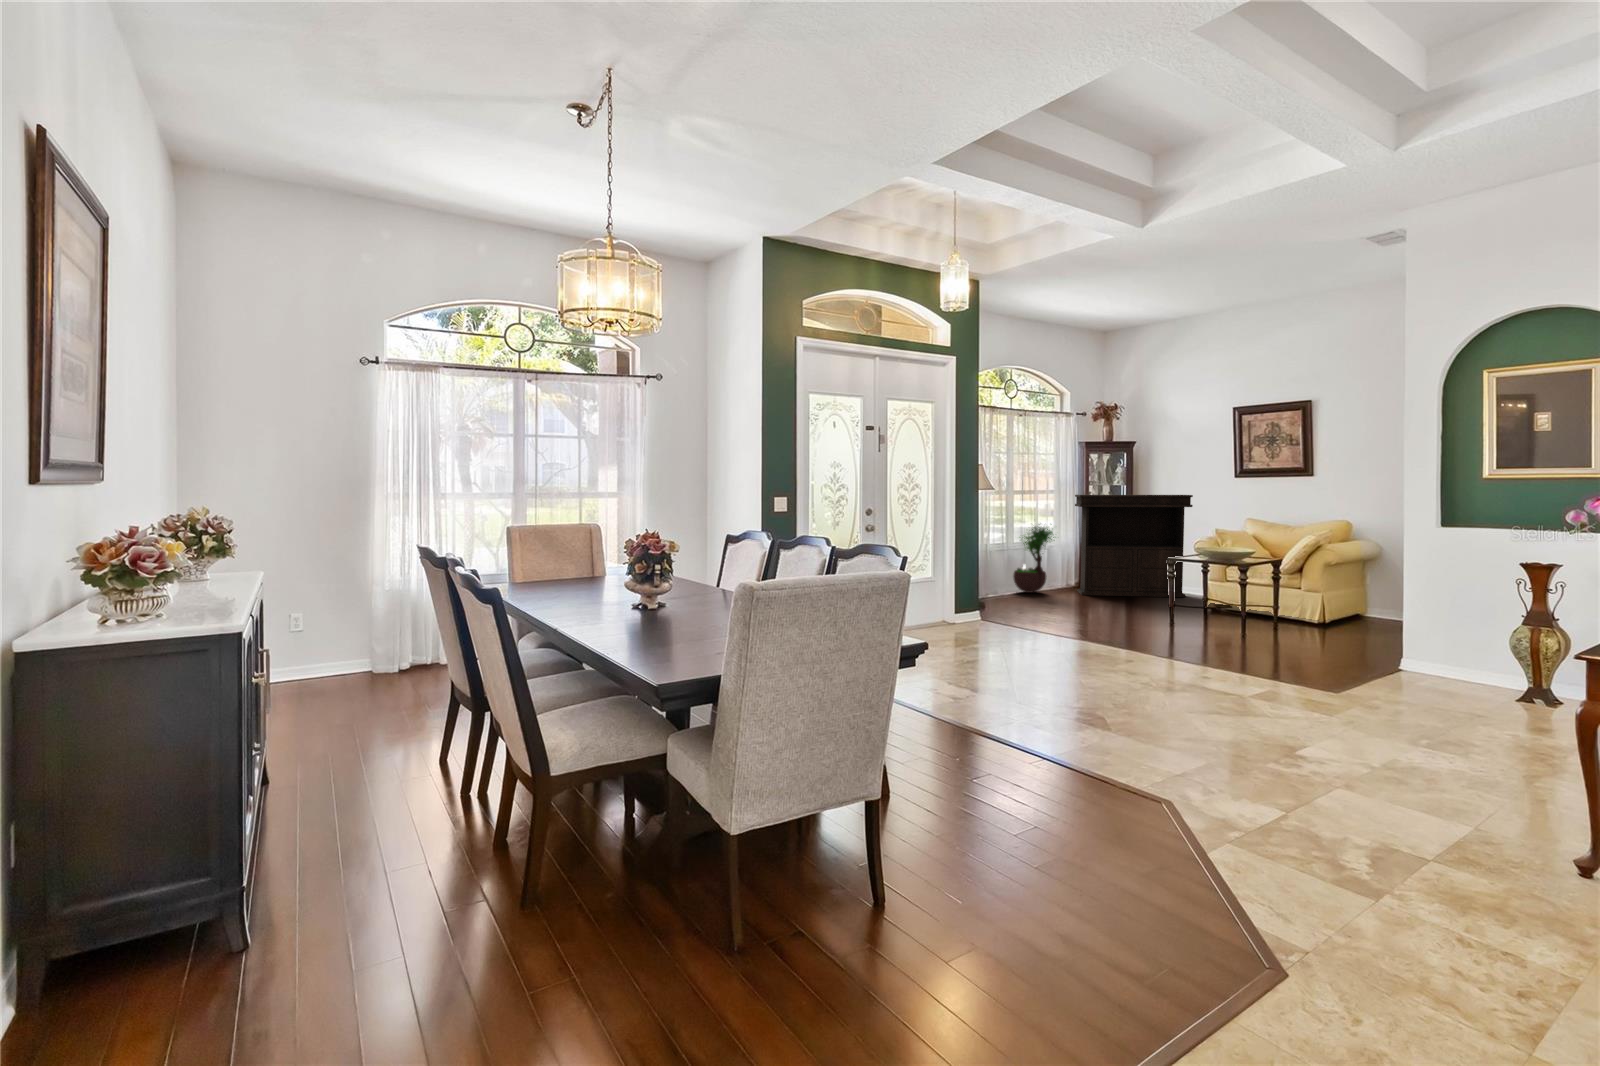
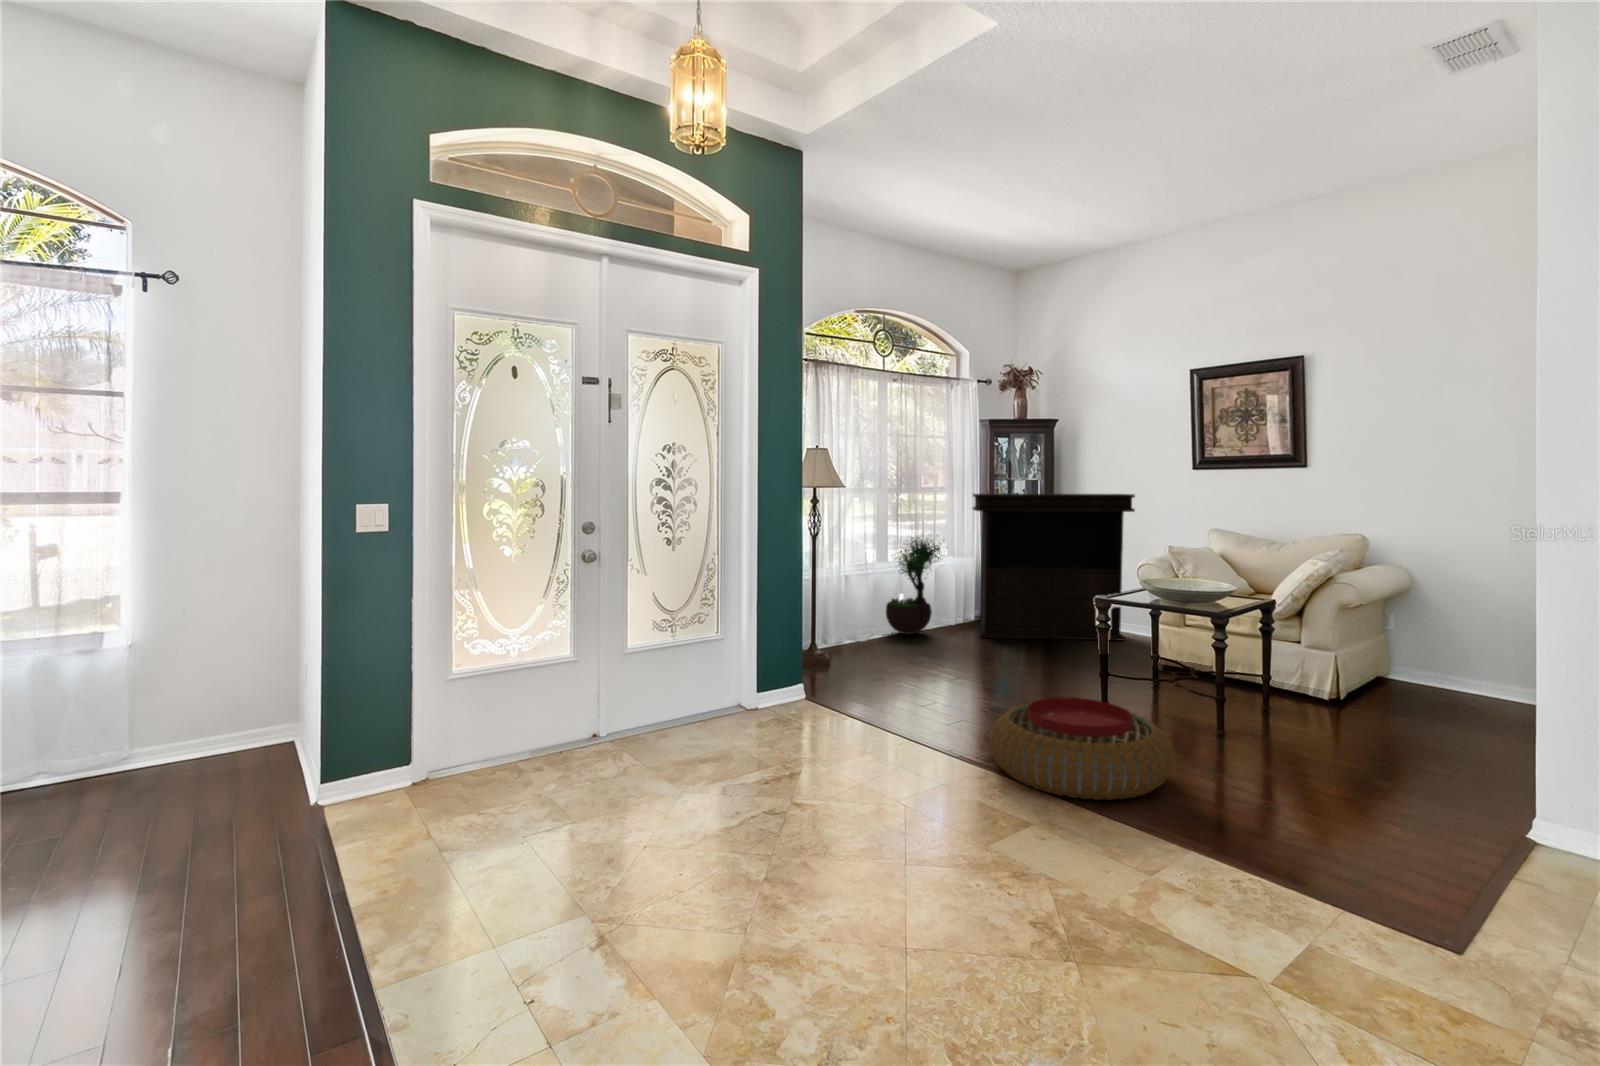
pouf: none [1106,609,1212,655] -> present [990,697,1173,800]

